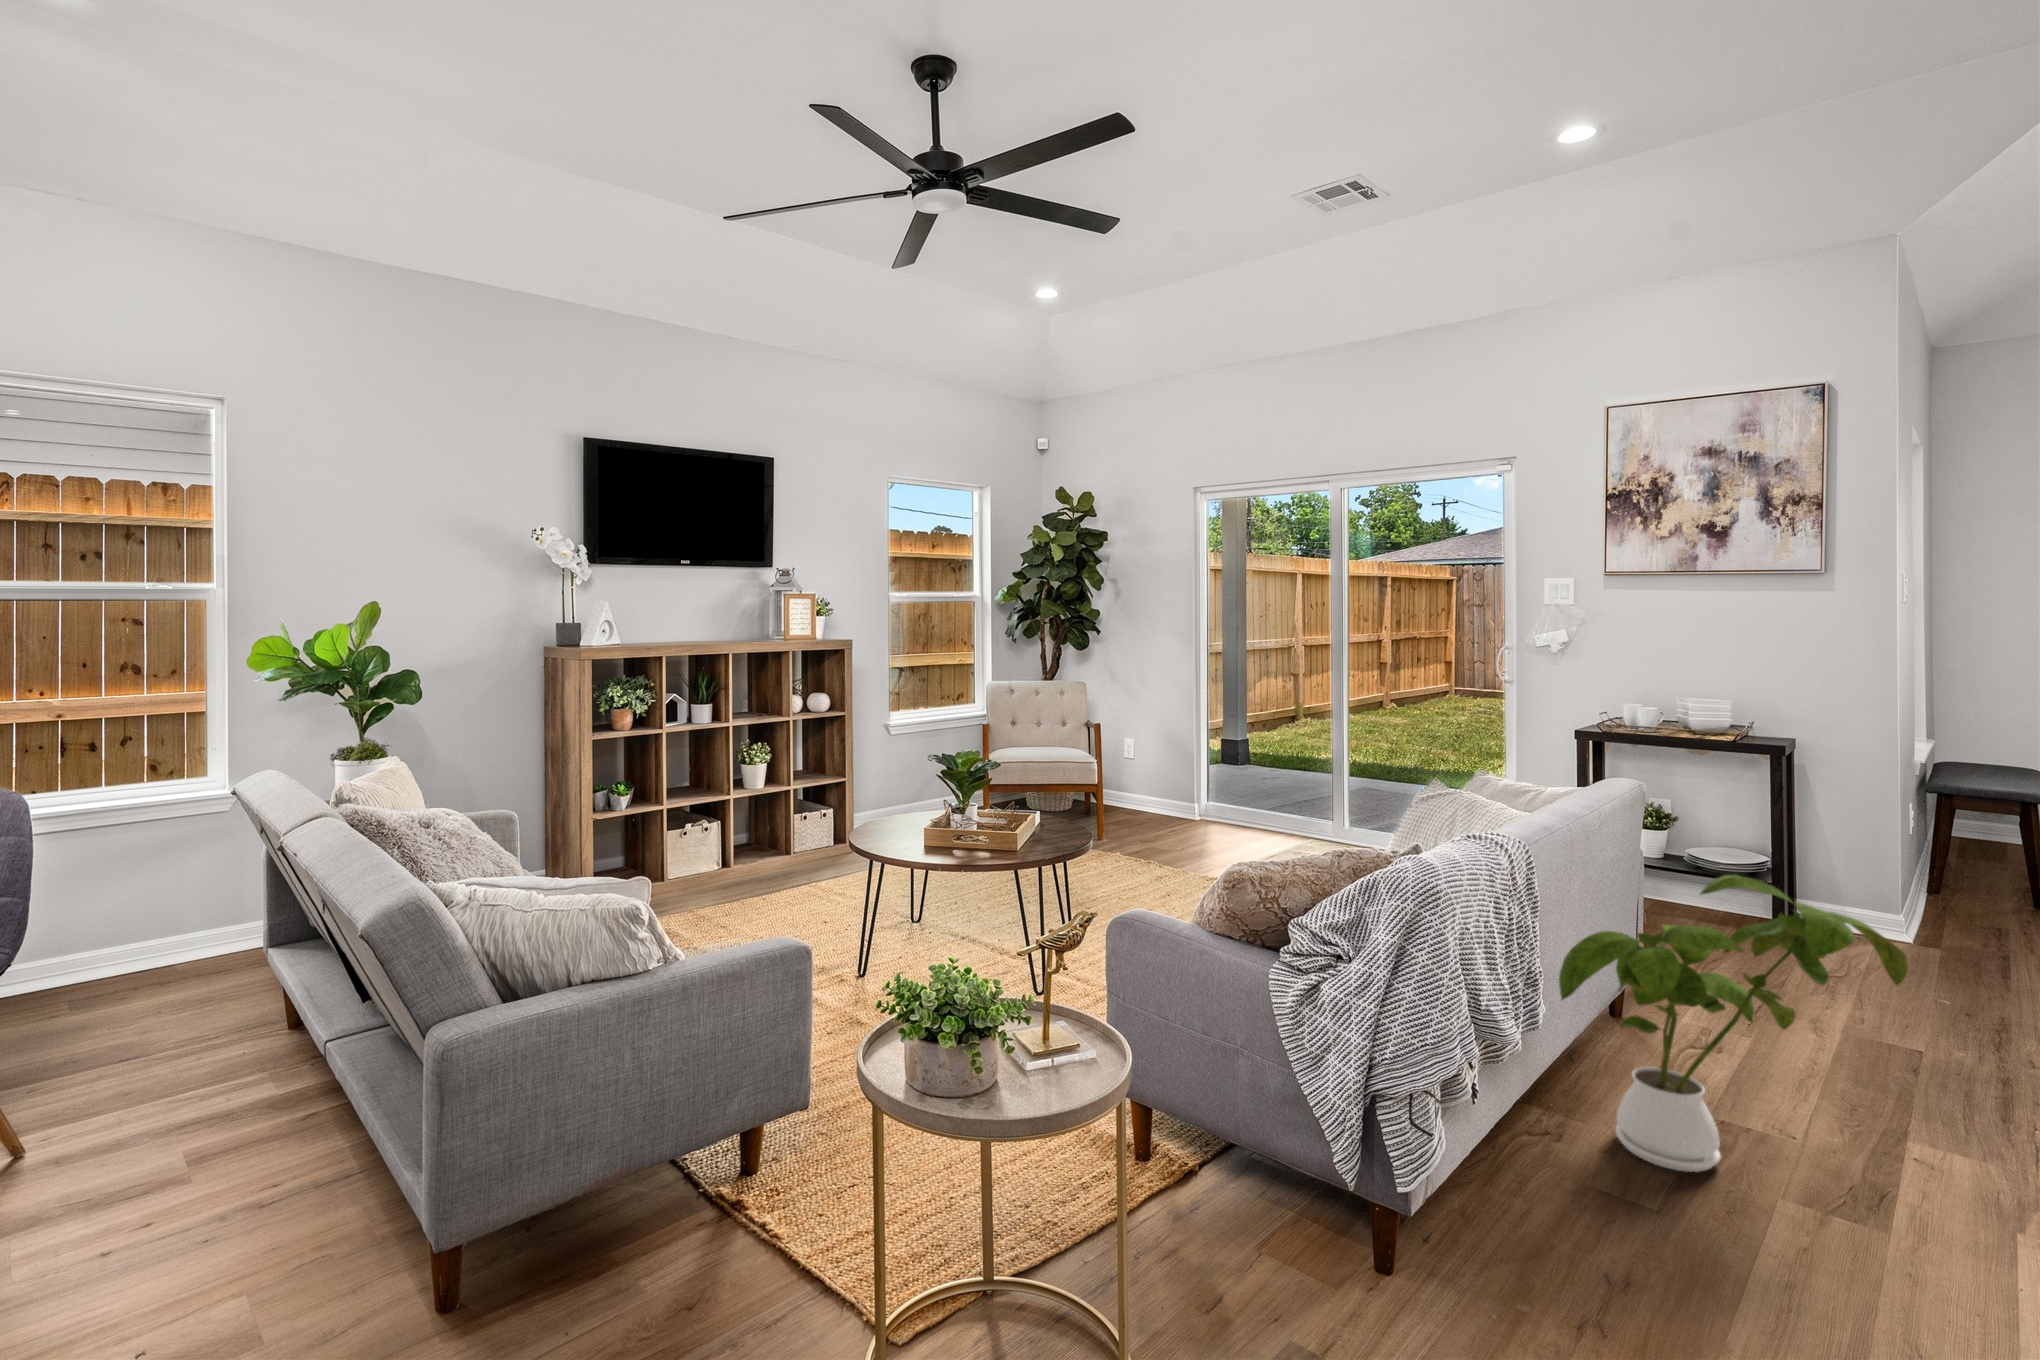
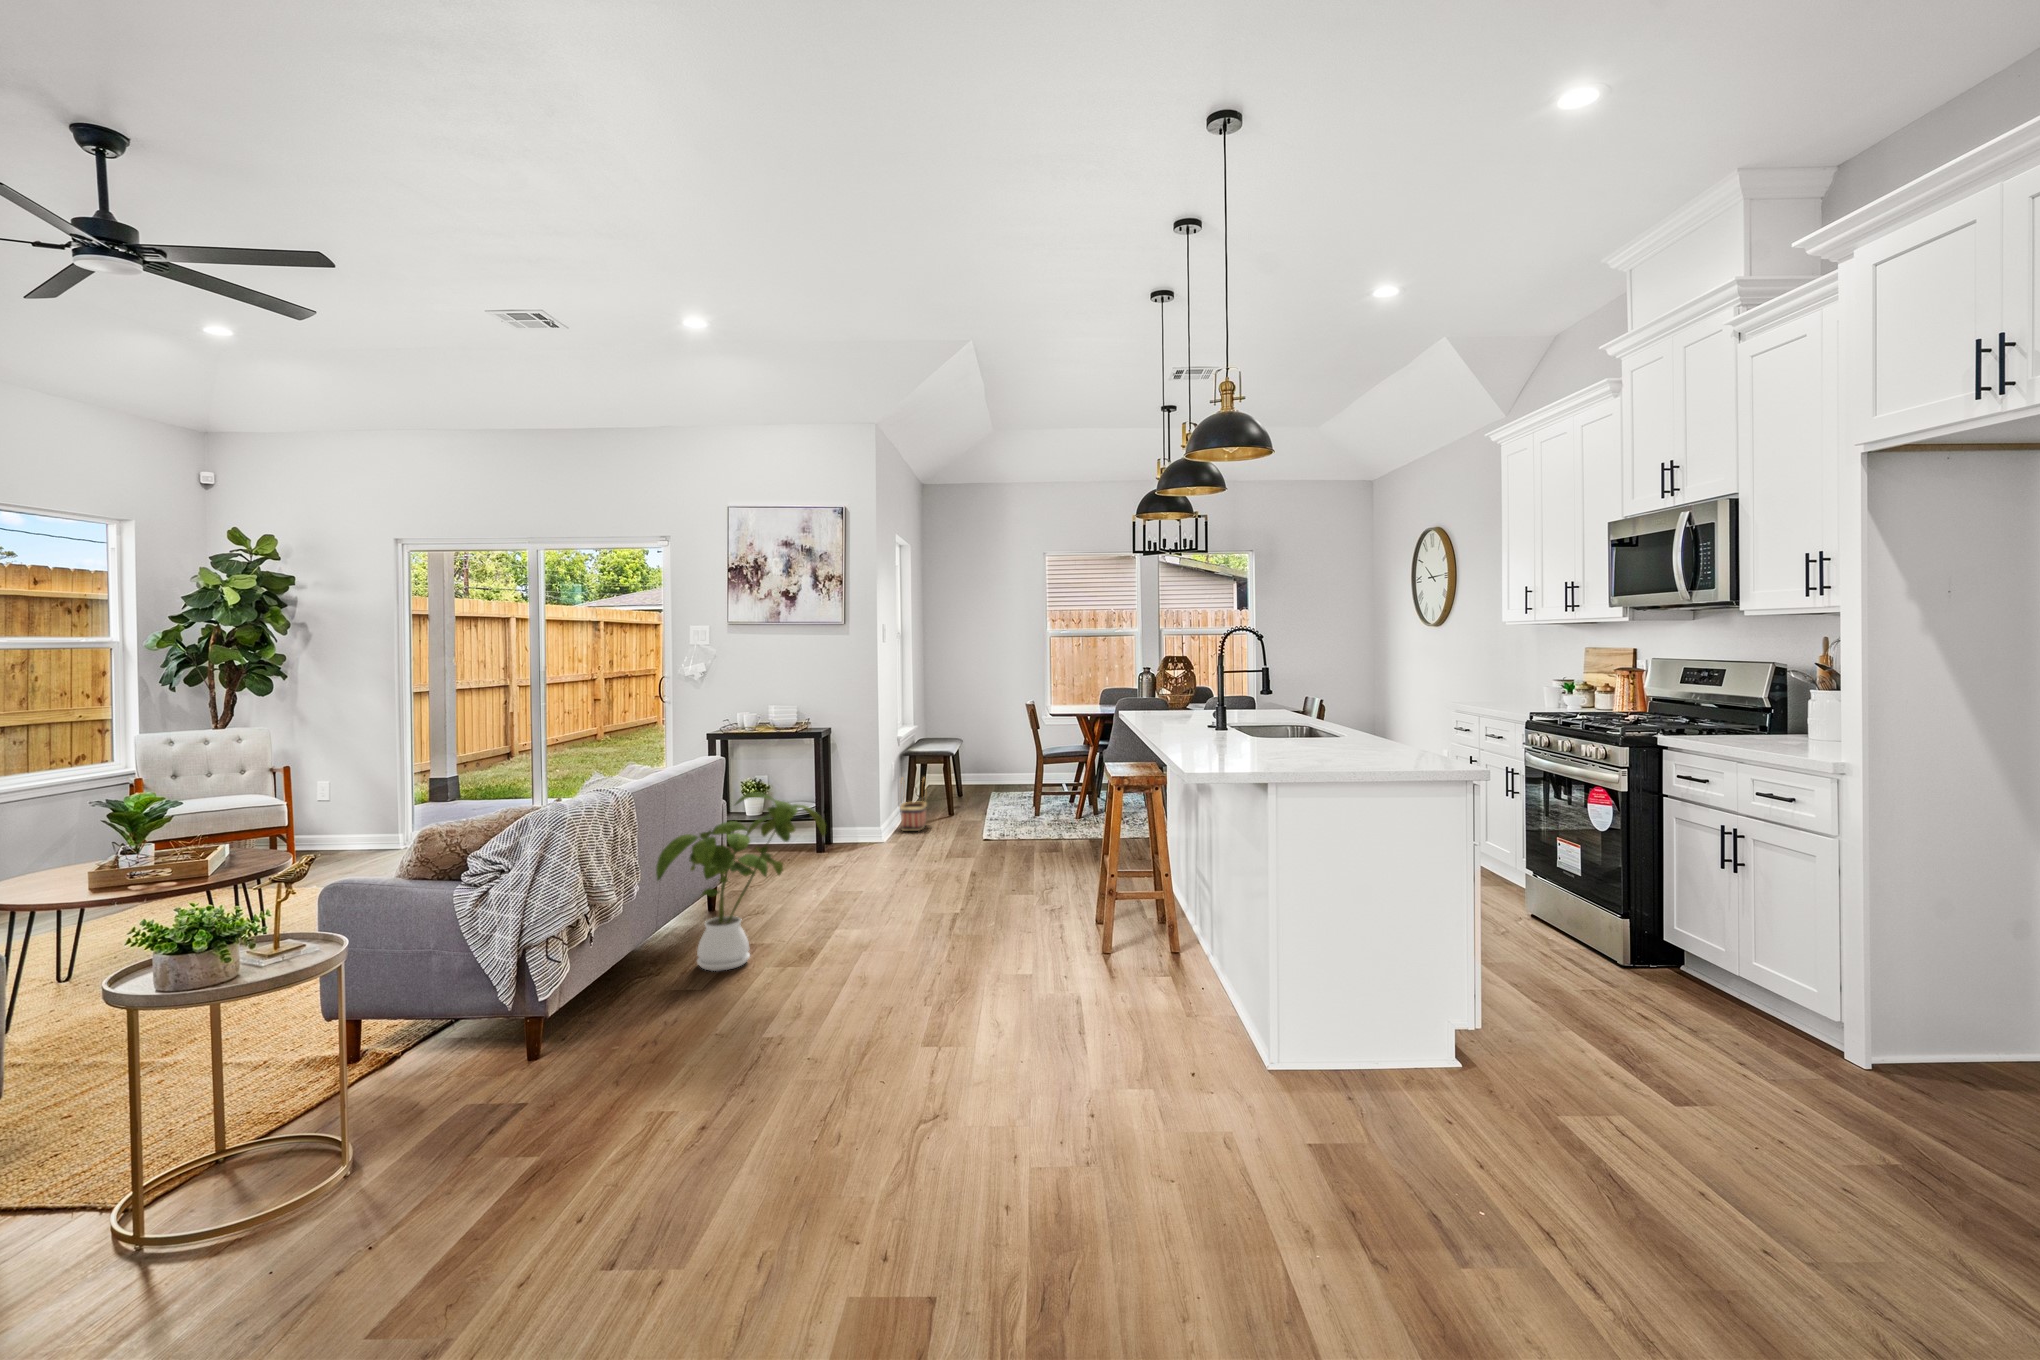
basket: none [1919,834,1978,932] -> present [900,778,927,831]

